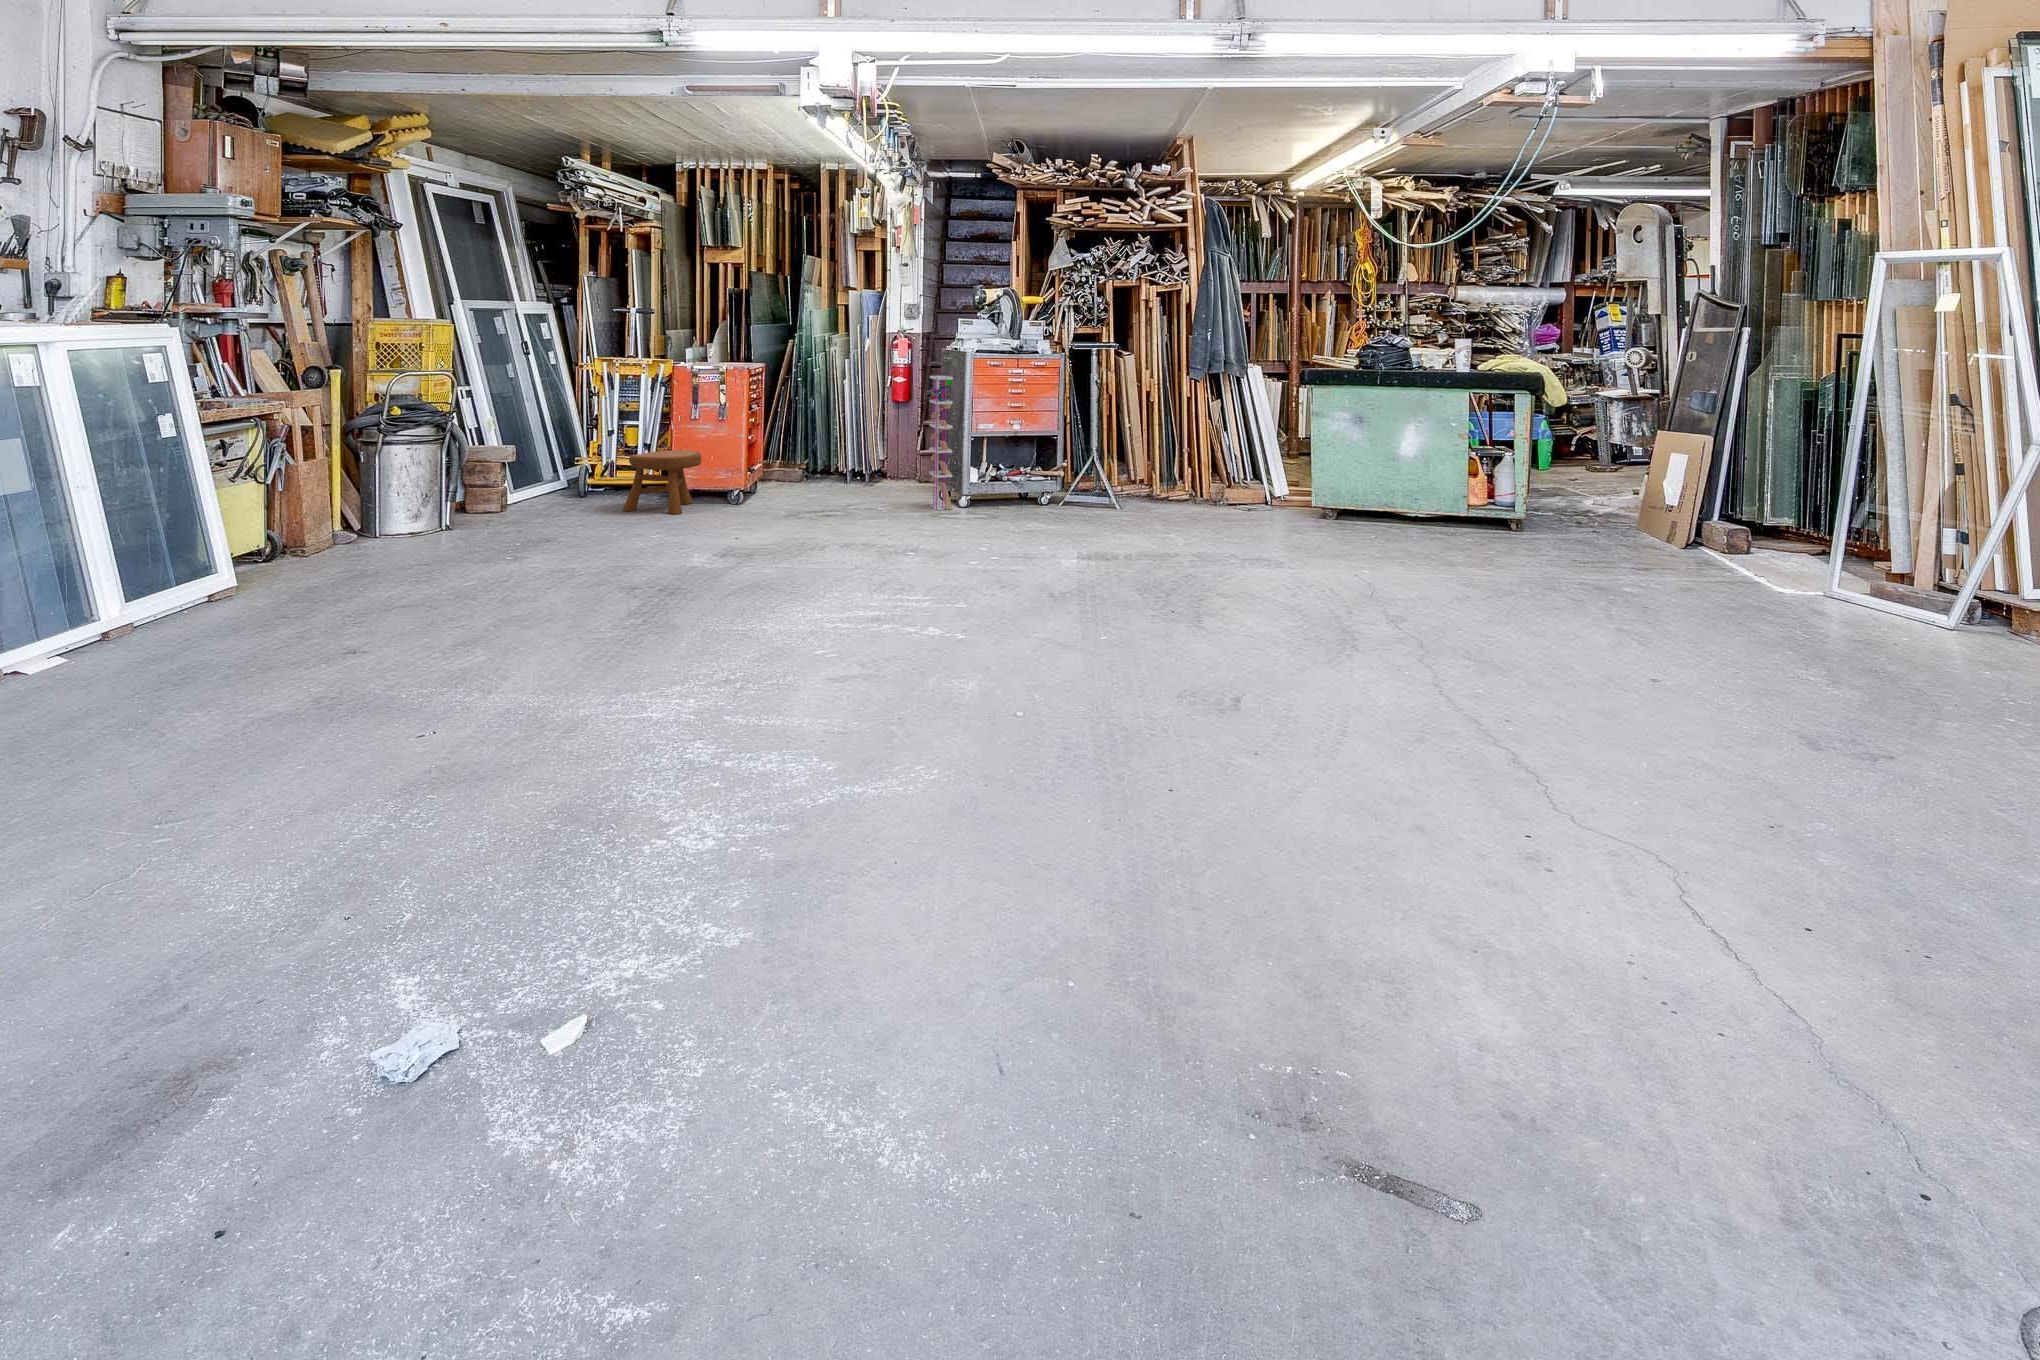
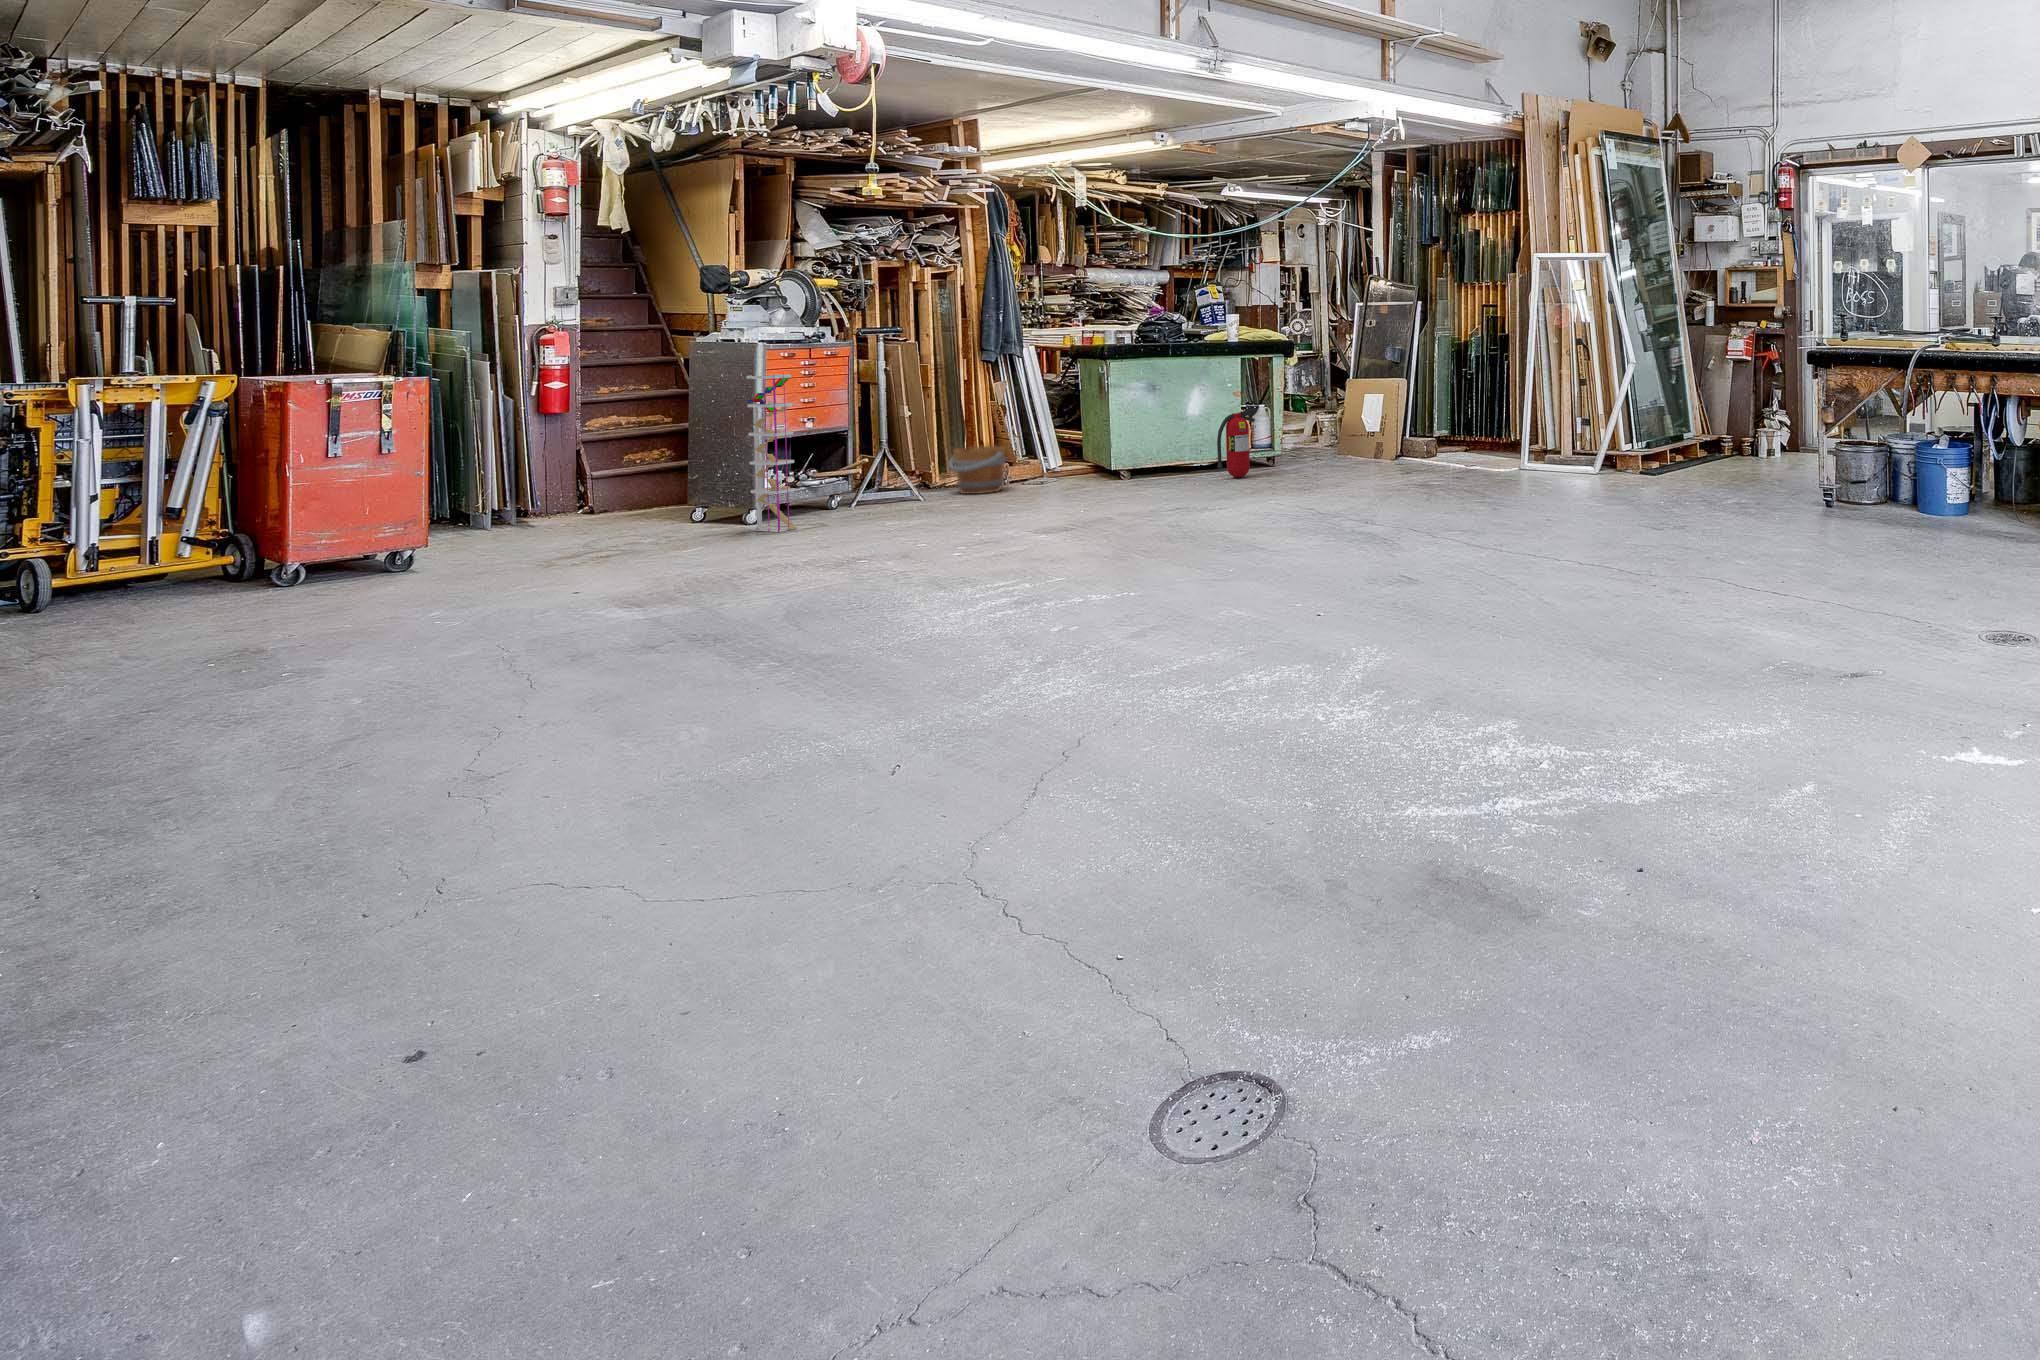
fire extinguisher: none [1366,448,1424,528] -> present [1217,408,1257,478]
stool: present [623,450,701,514] -> none [261,506,405,609]
bucket: none [1122,455,1173,501] -> present [949,446,1006,494]

